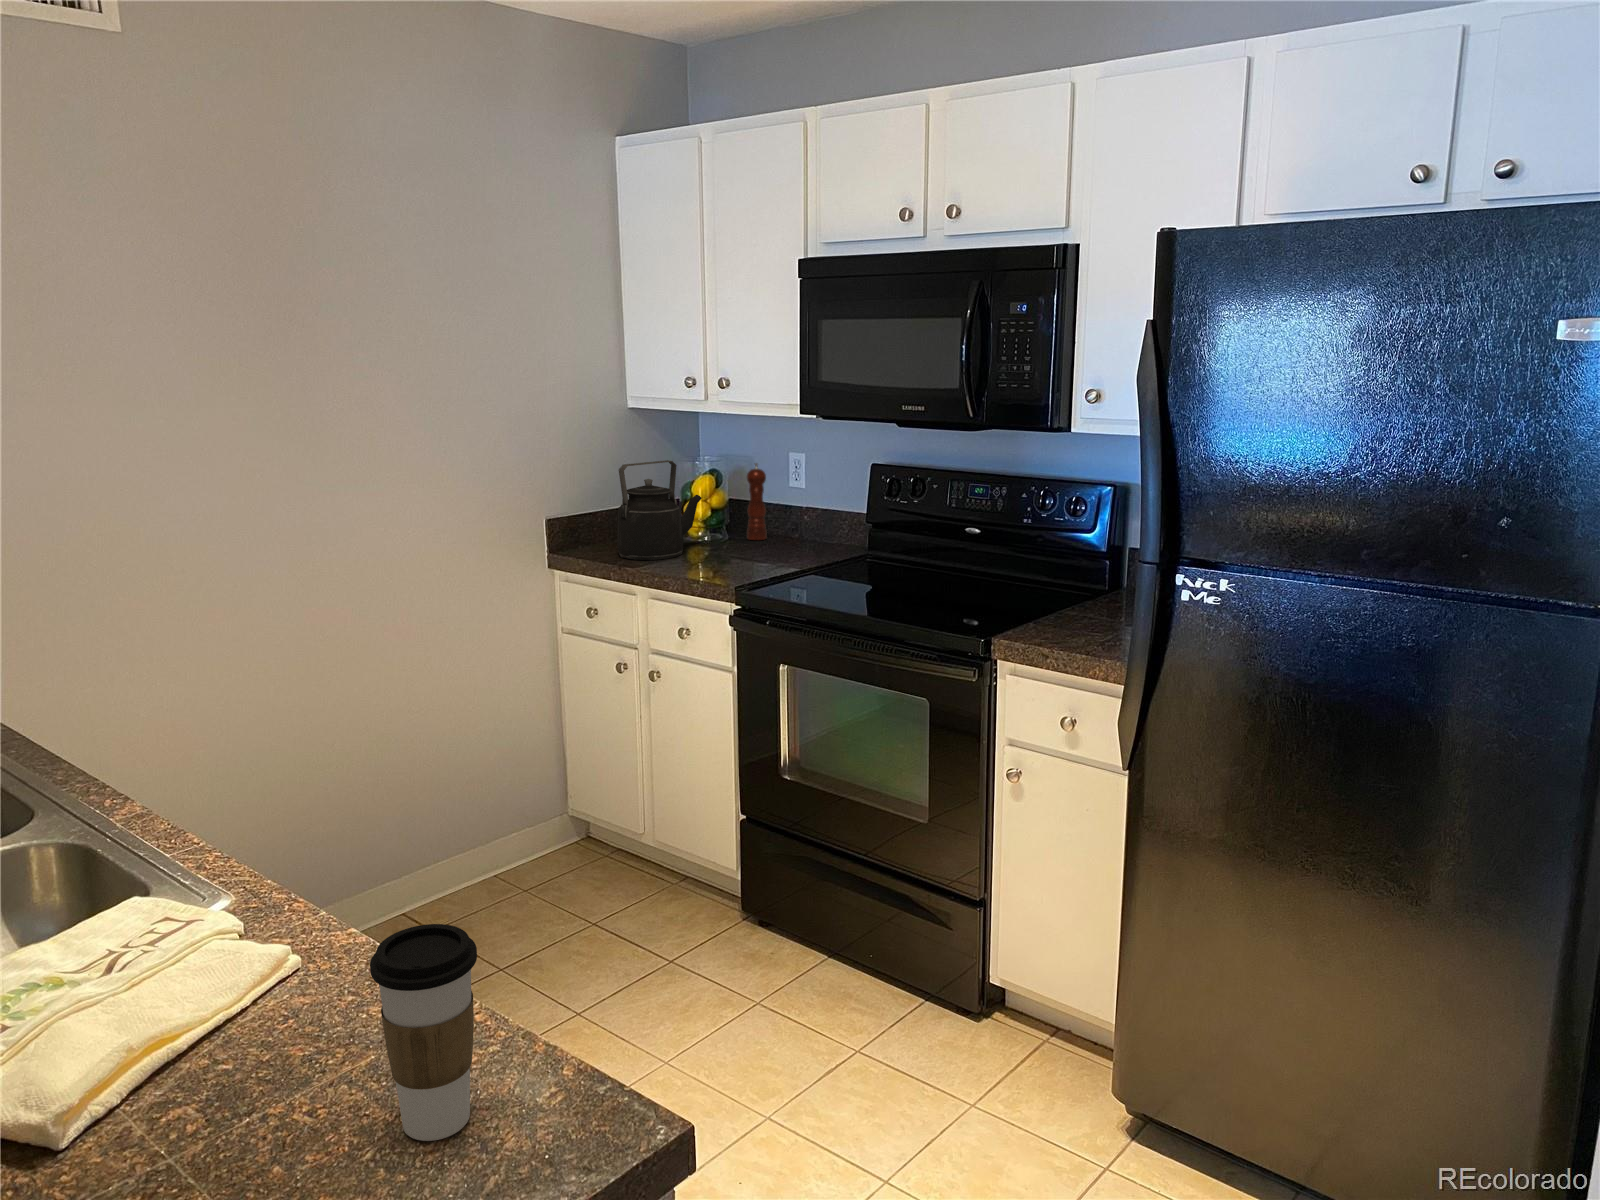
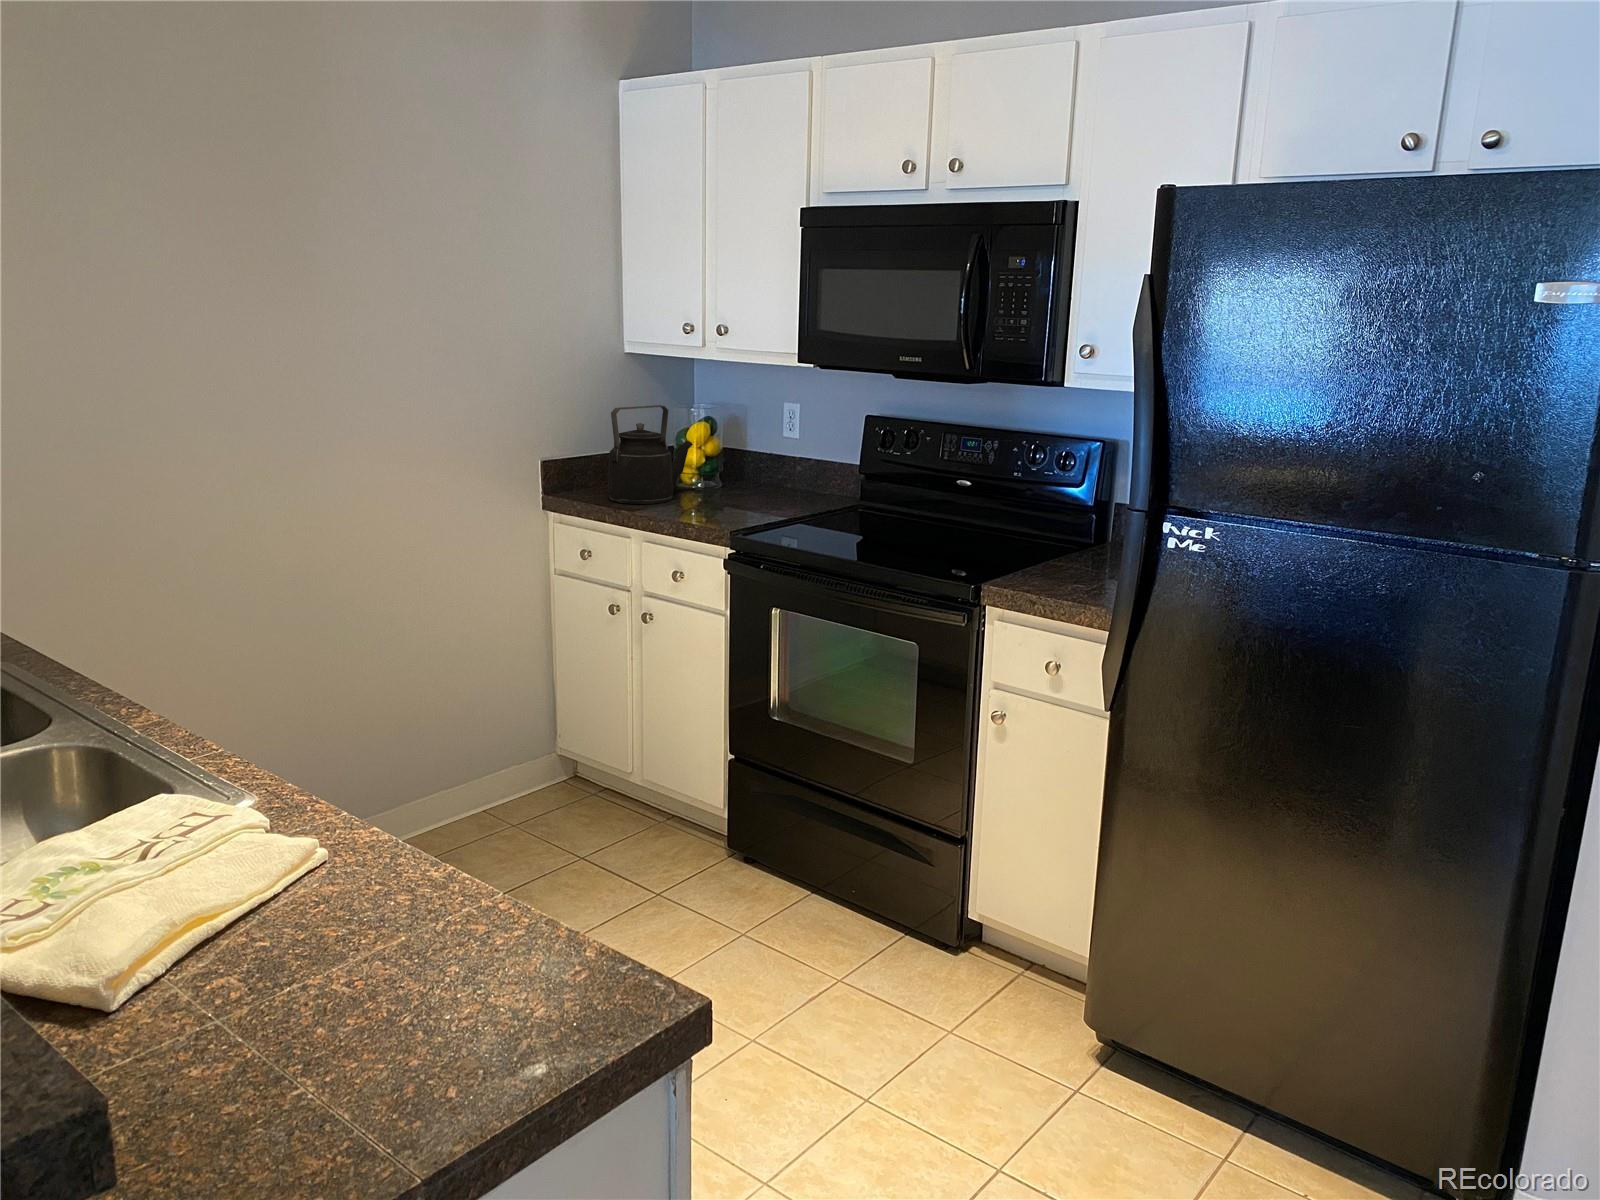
pepper mill: present [747,463,767,540] -> none [736,411,757,488]
coffee cup: present [370,924,477,1141] -> none [411,810,510,1009]

